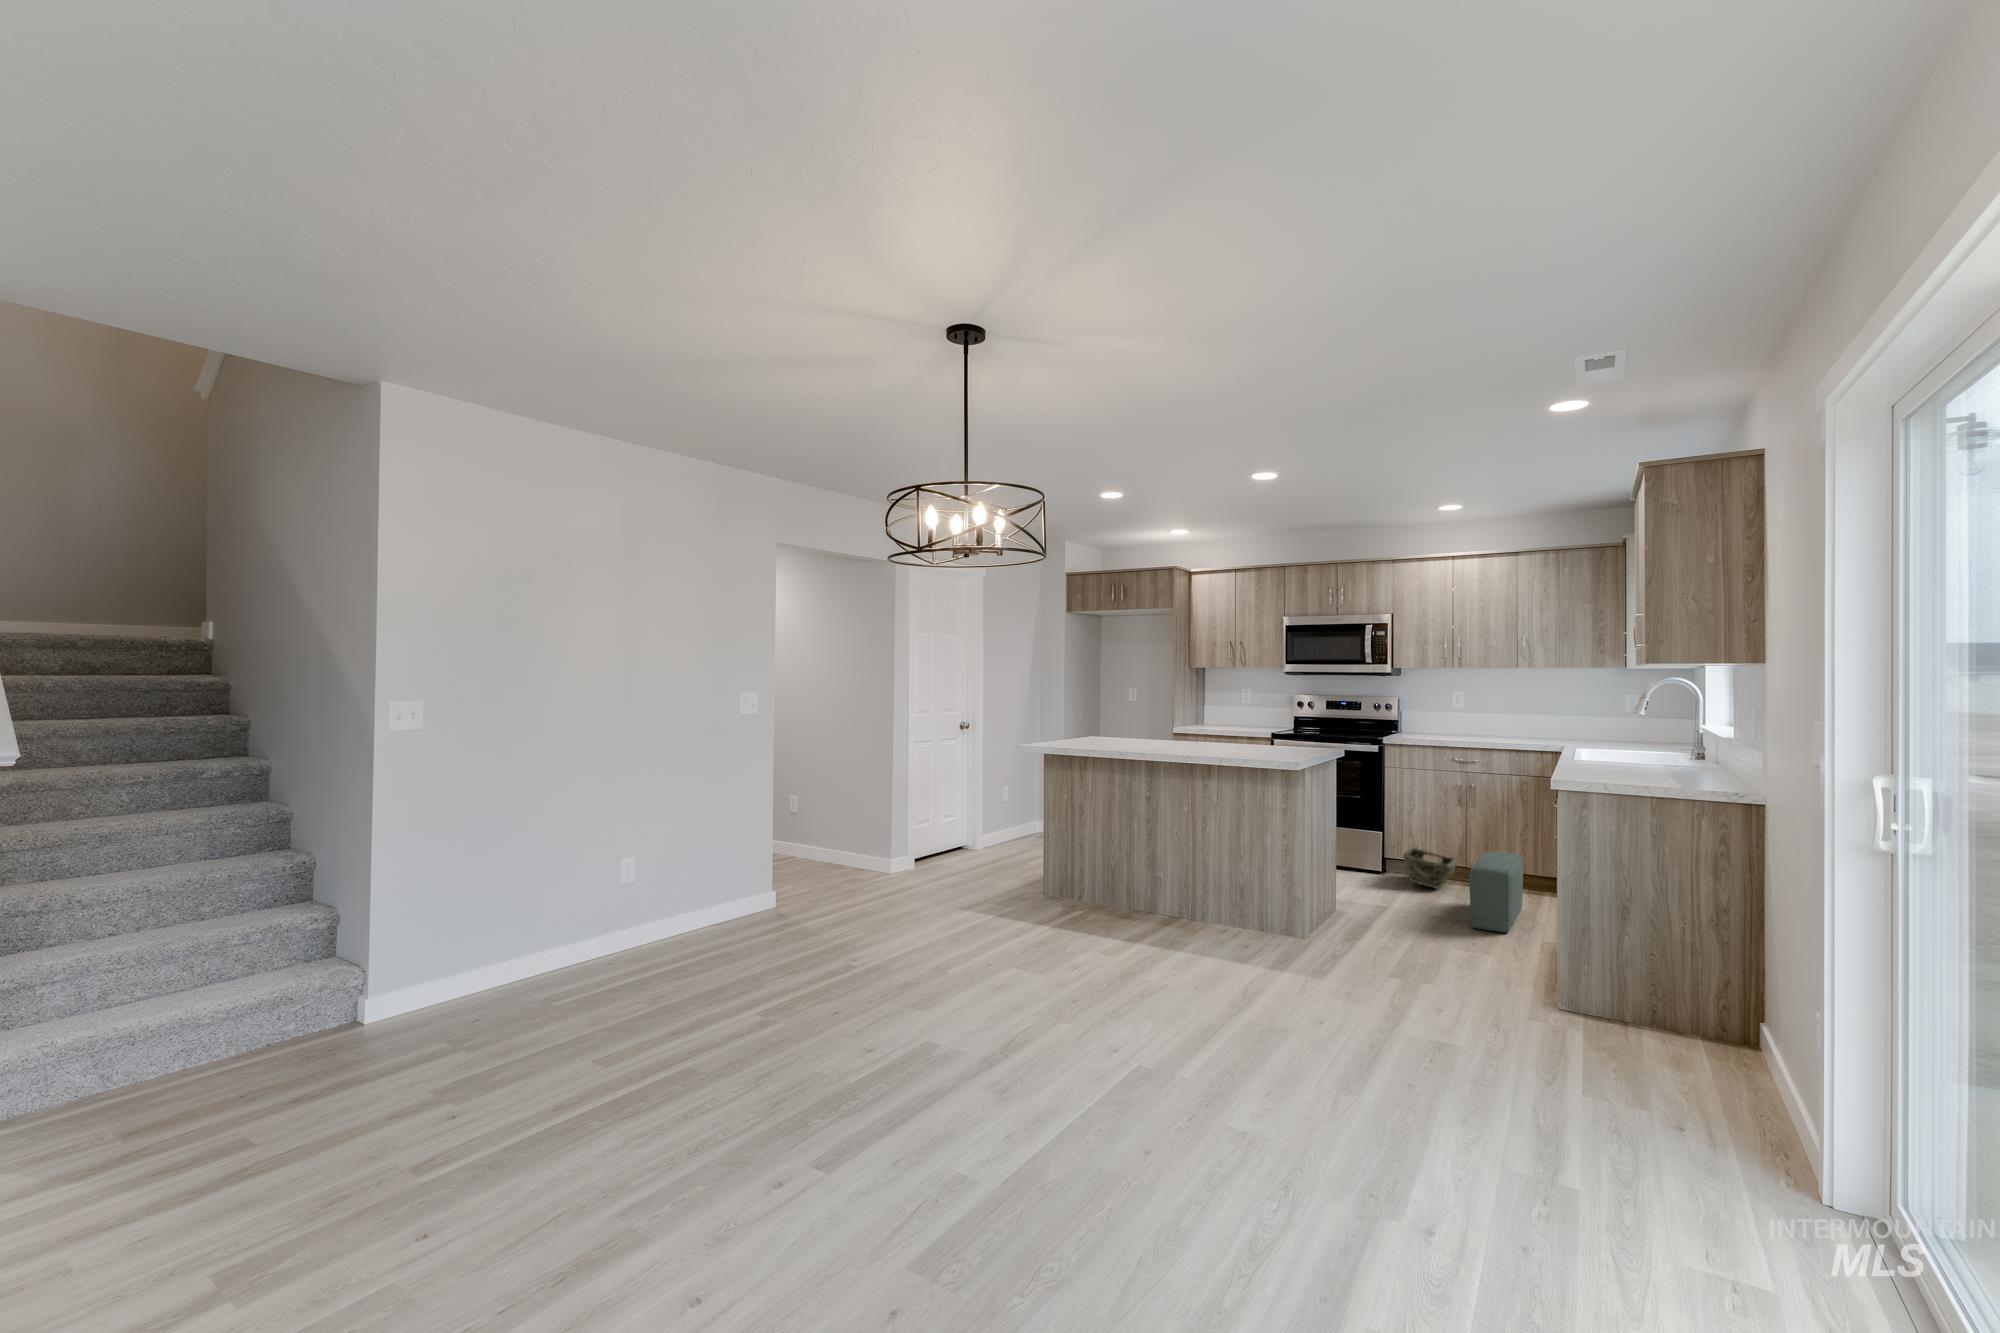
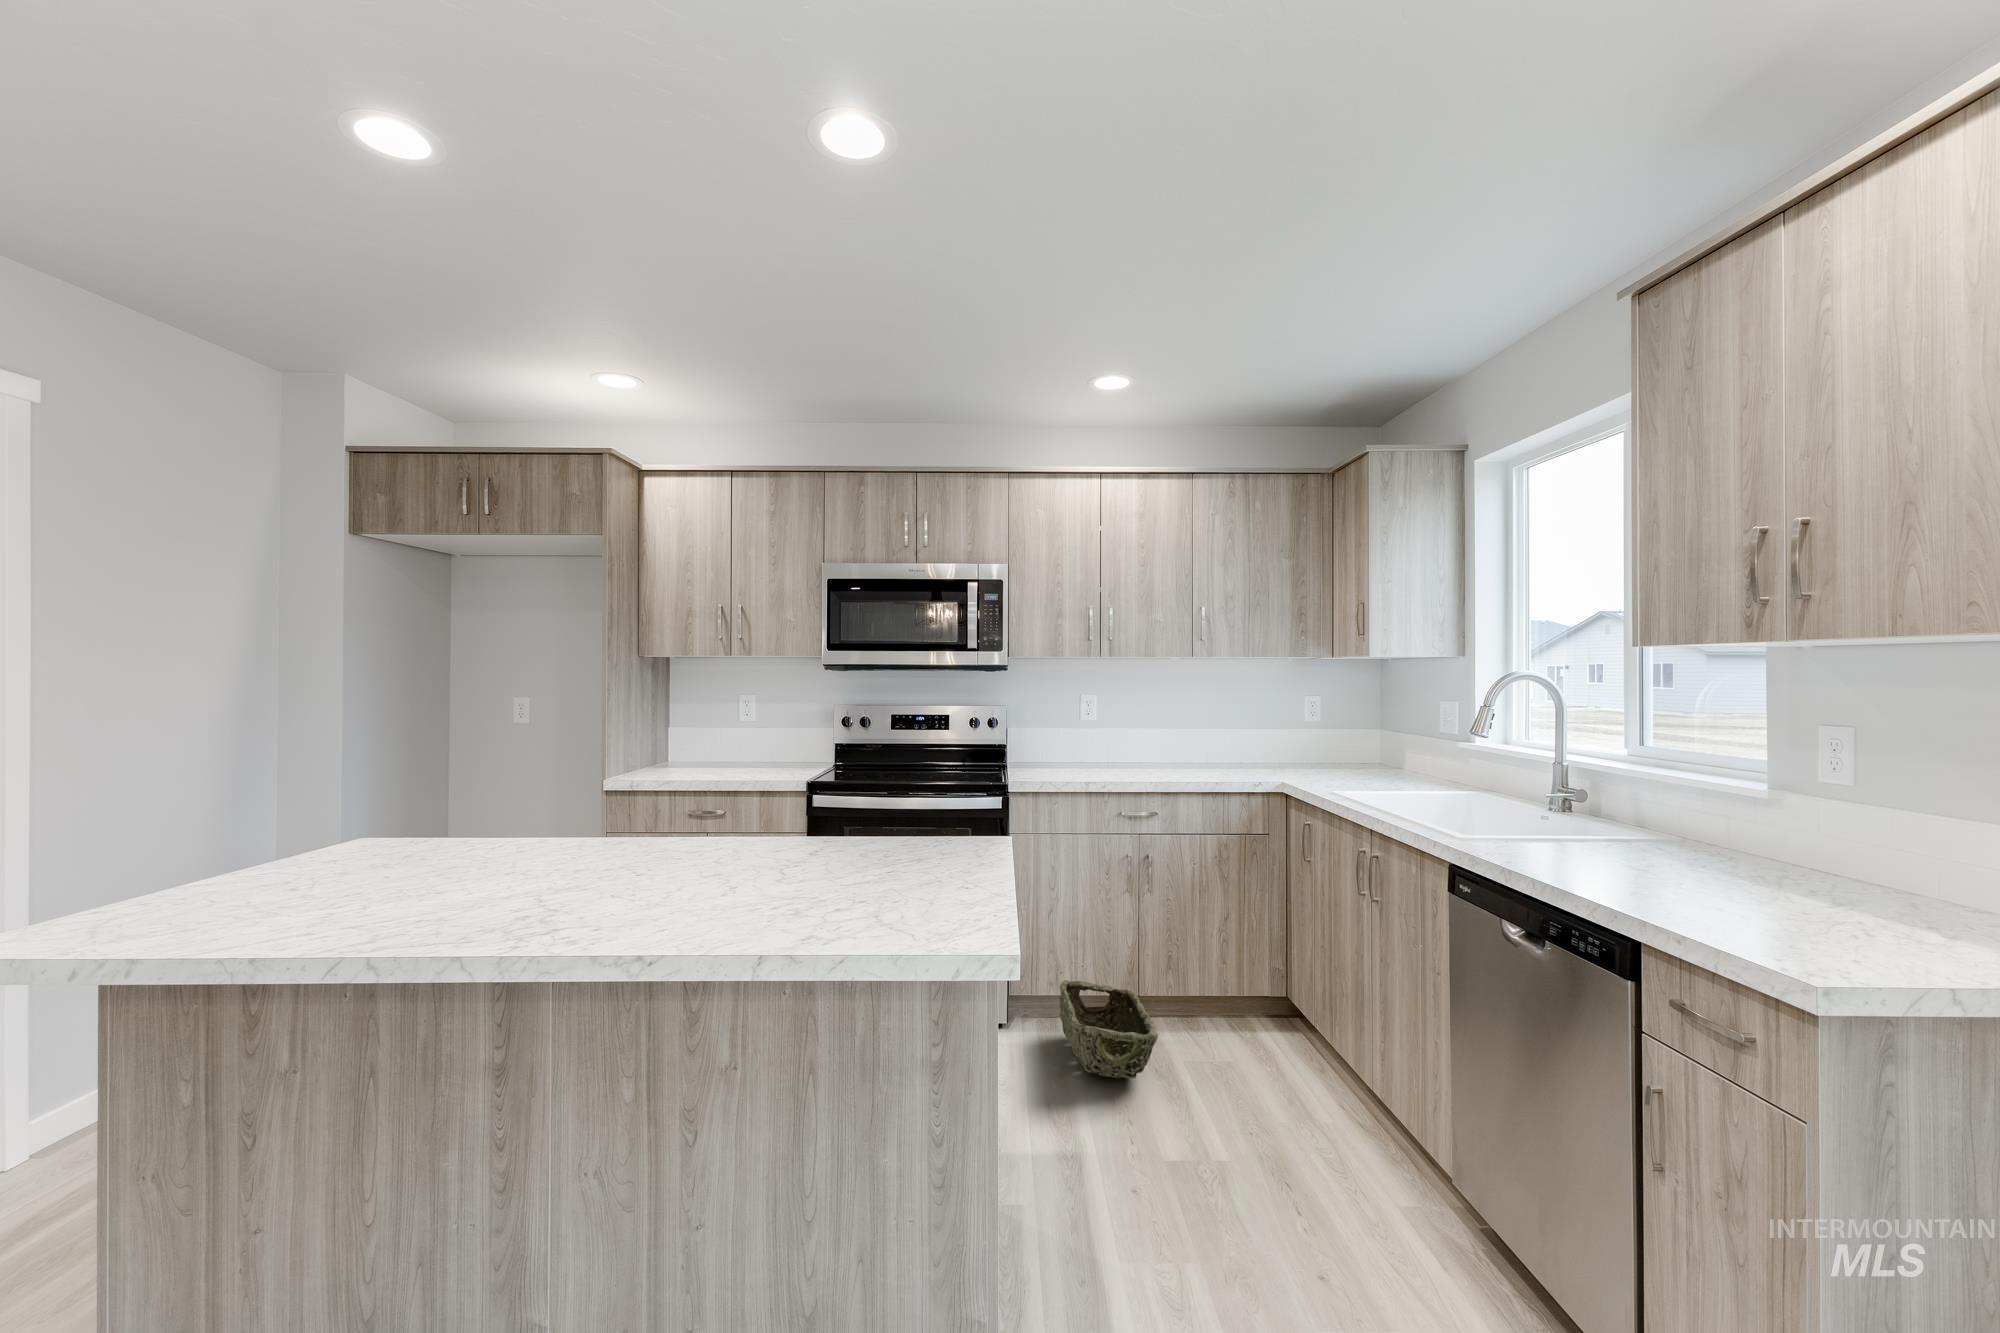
pouf: present [1469,851,1523,932] -> none [1244,1017,1414,1293]

